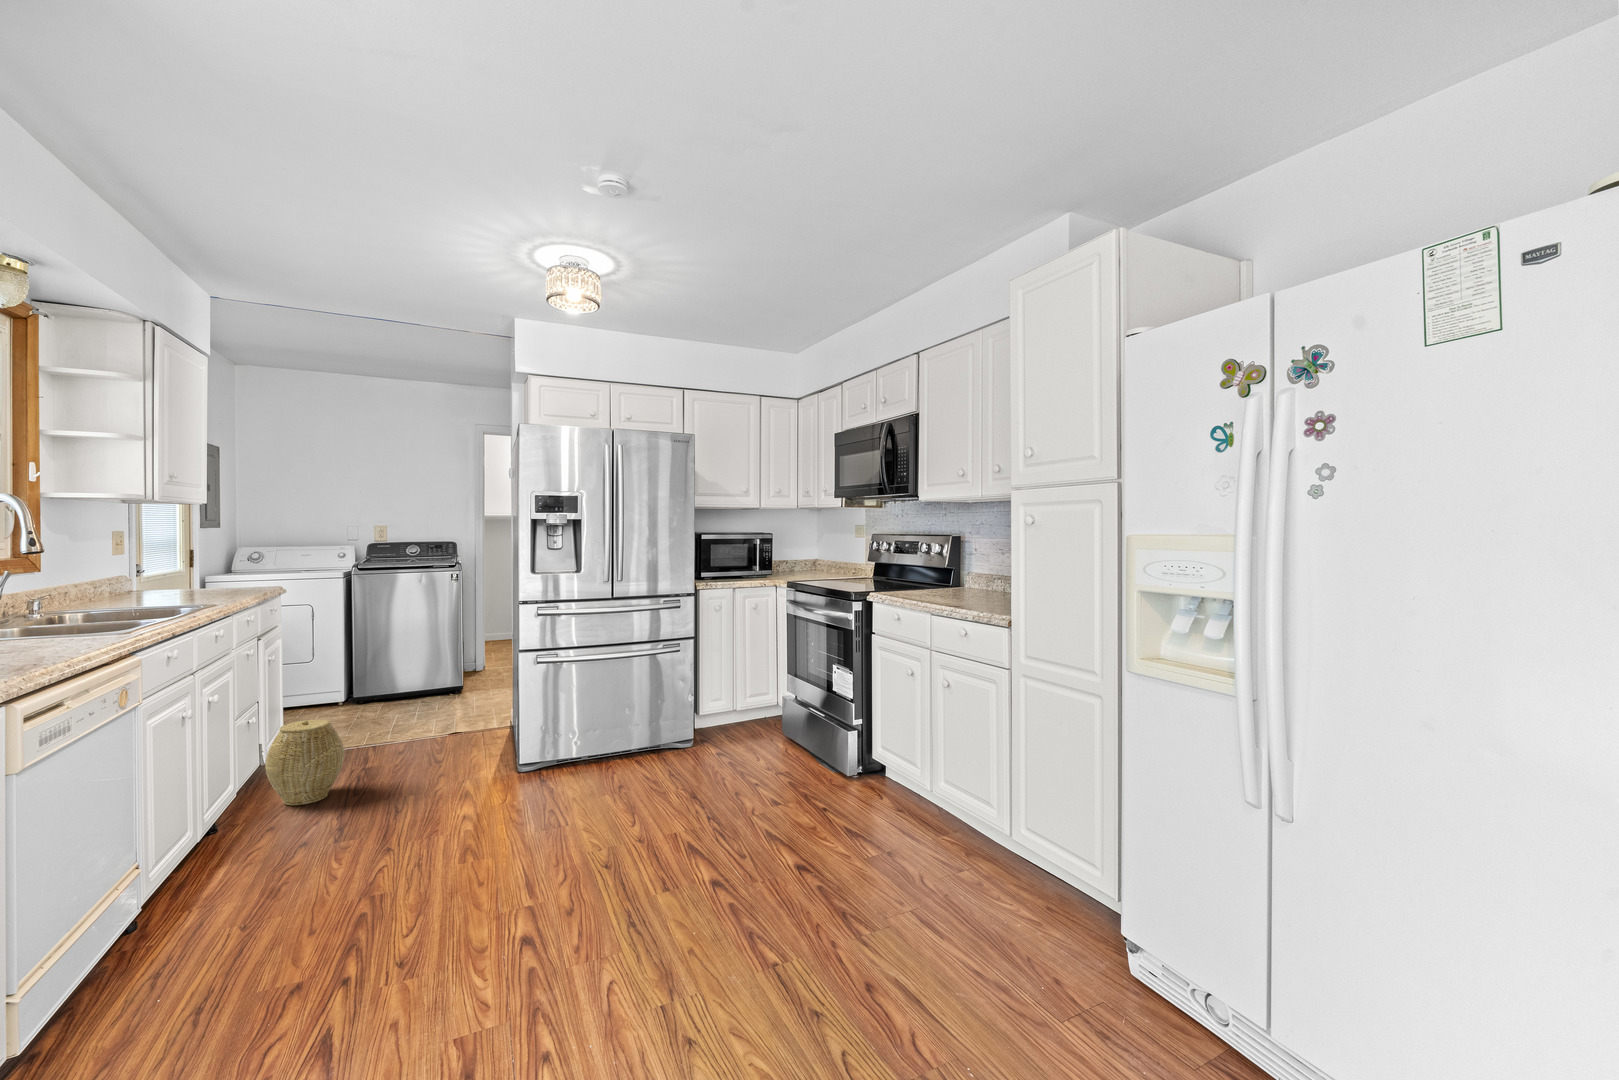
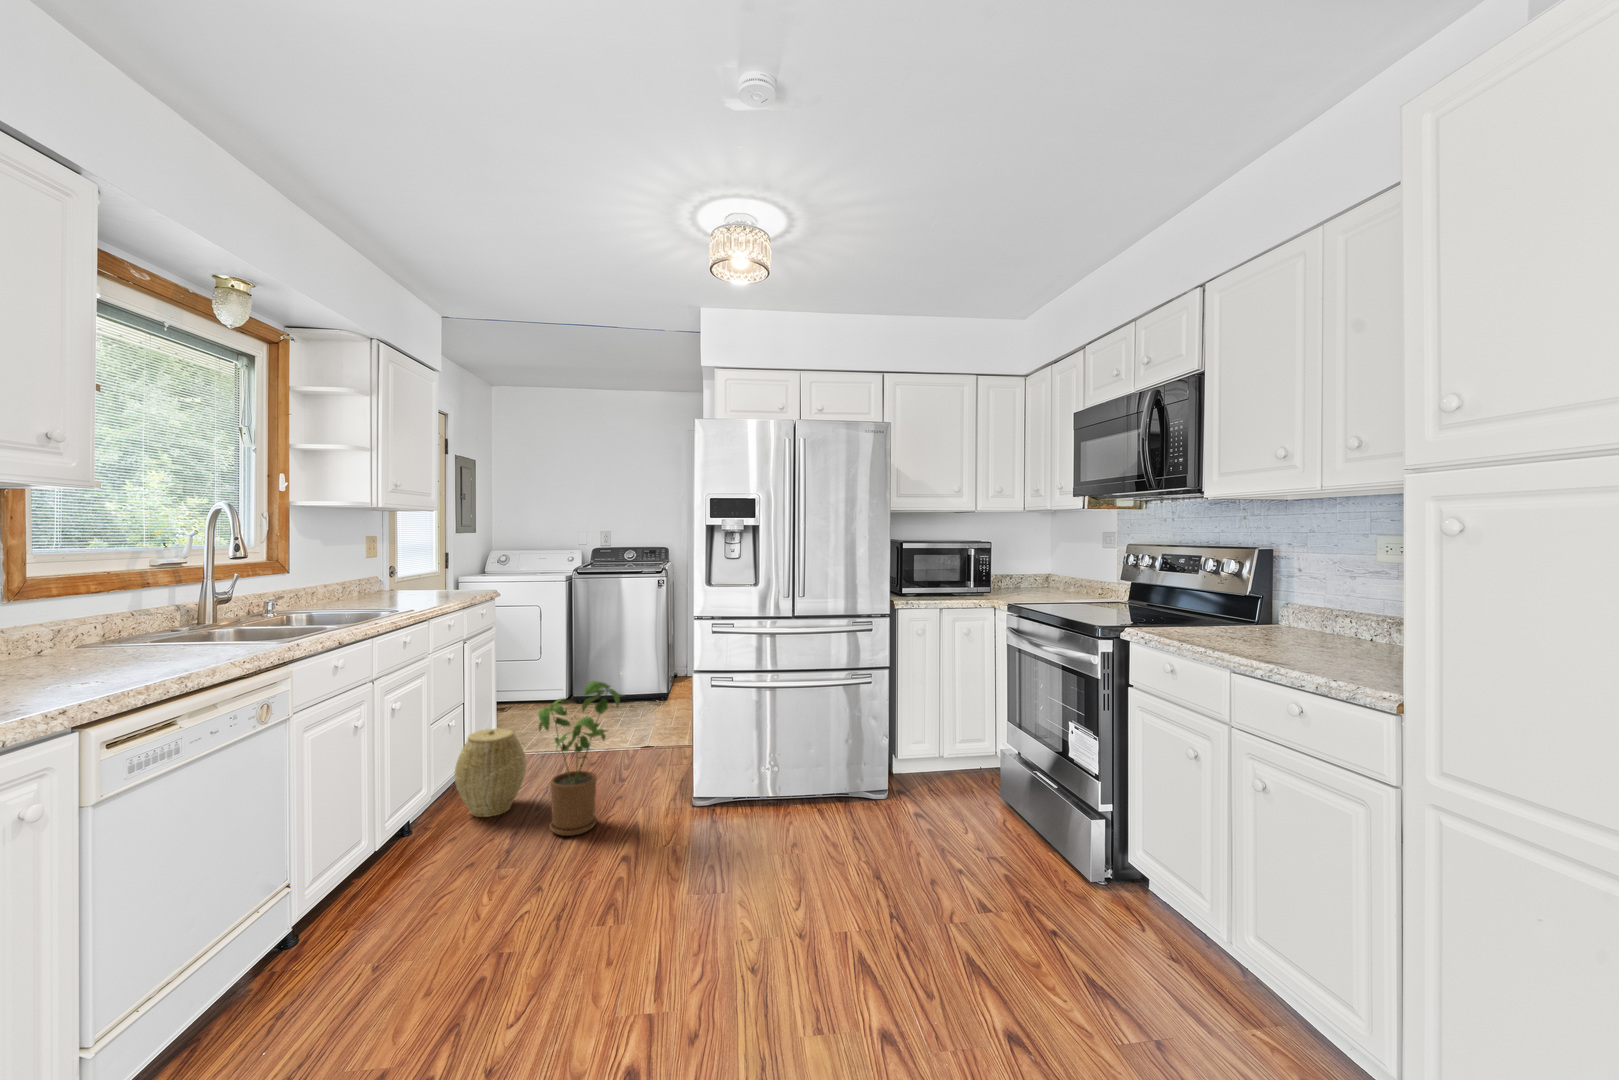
house plant: none [366,663,453,807] -> present [538,681,623,836]

